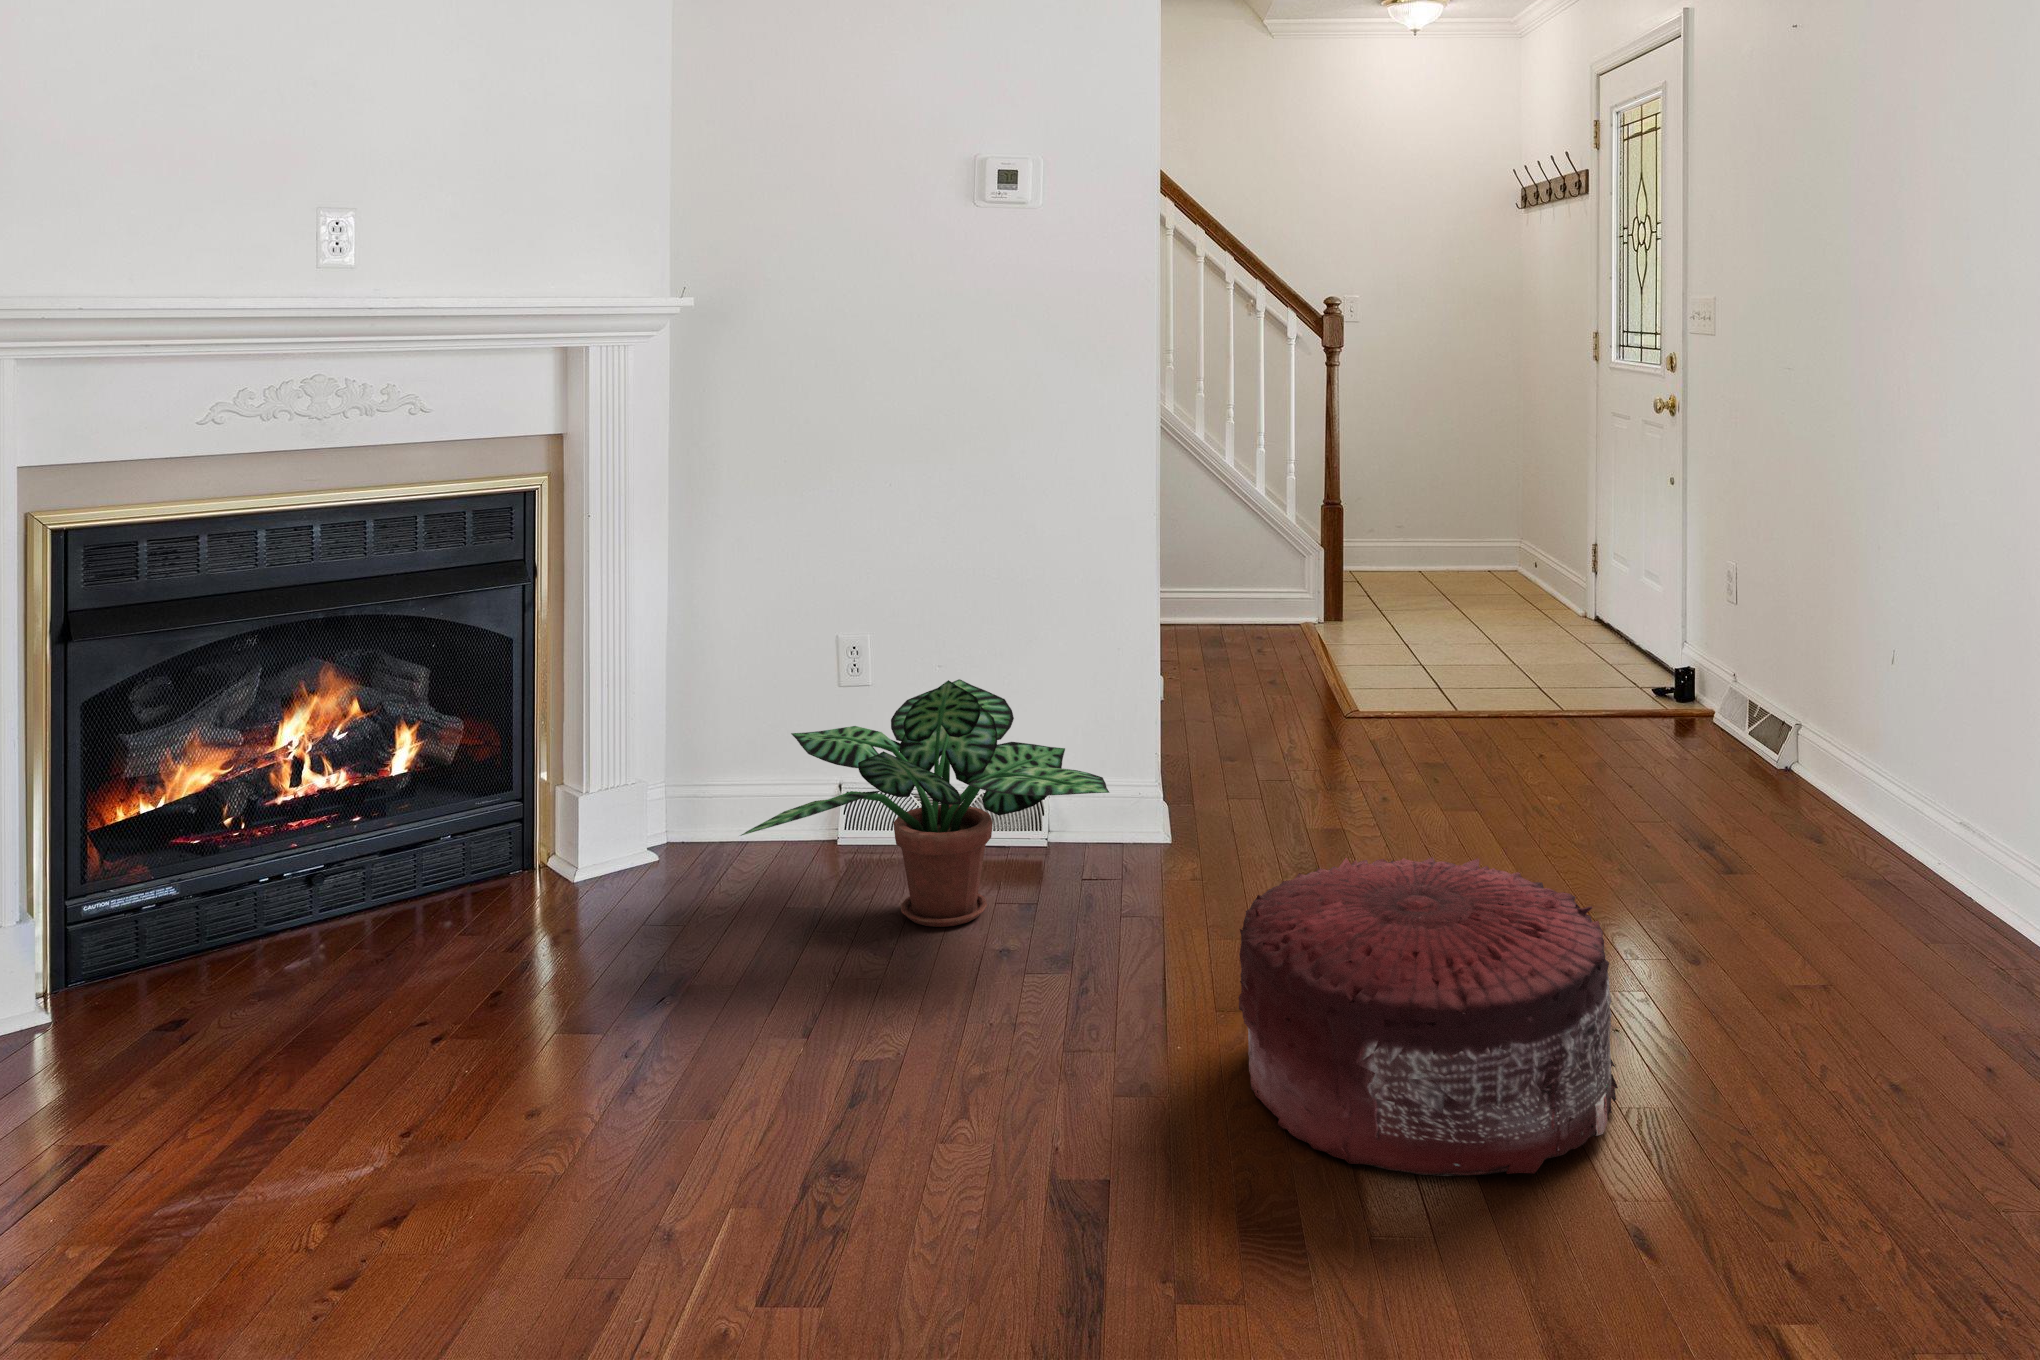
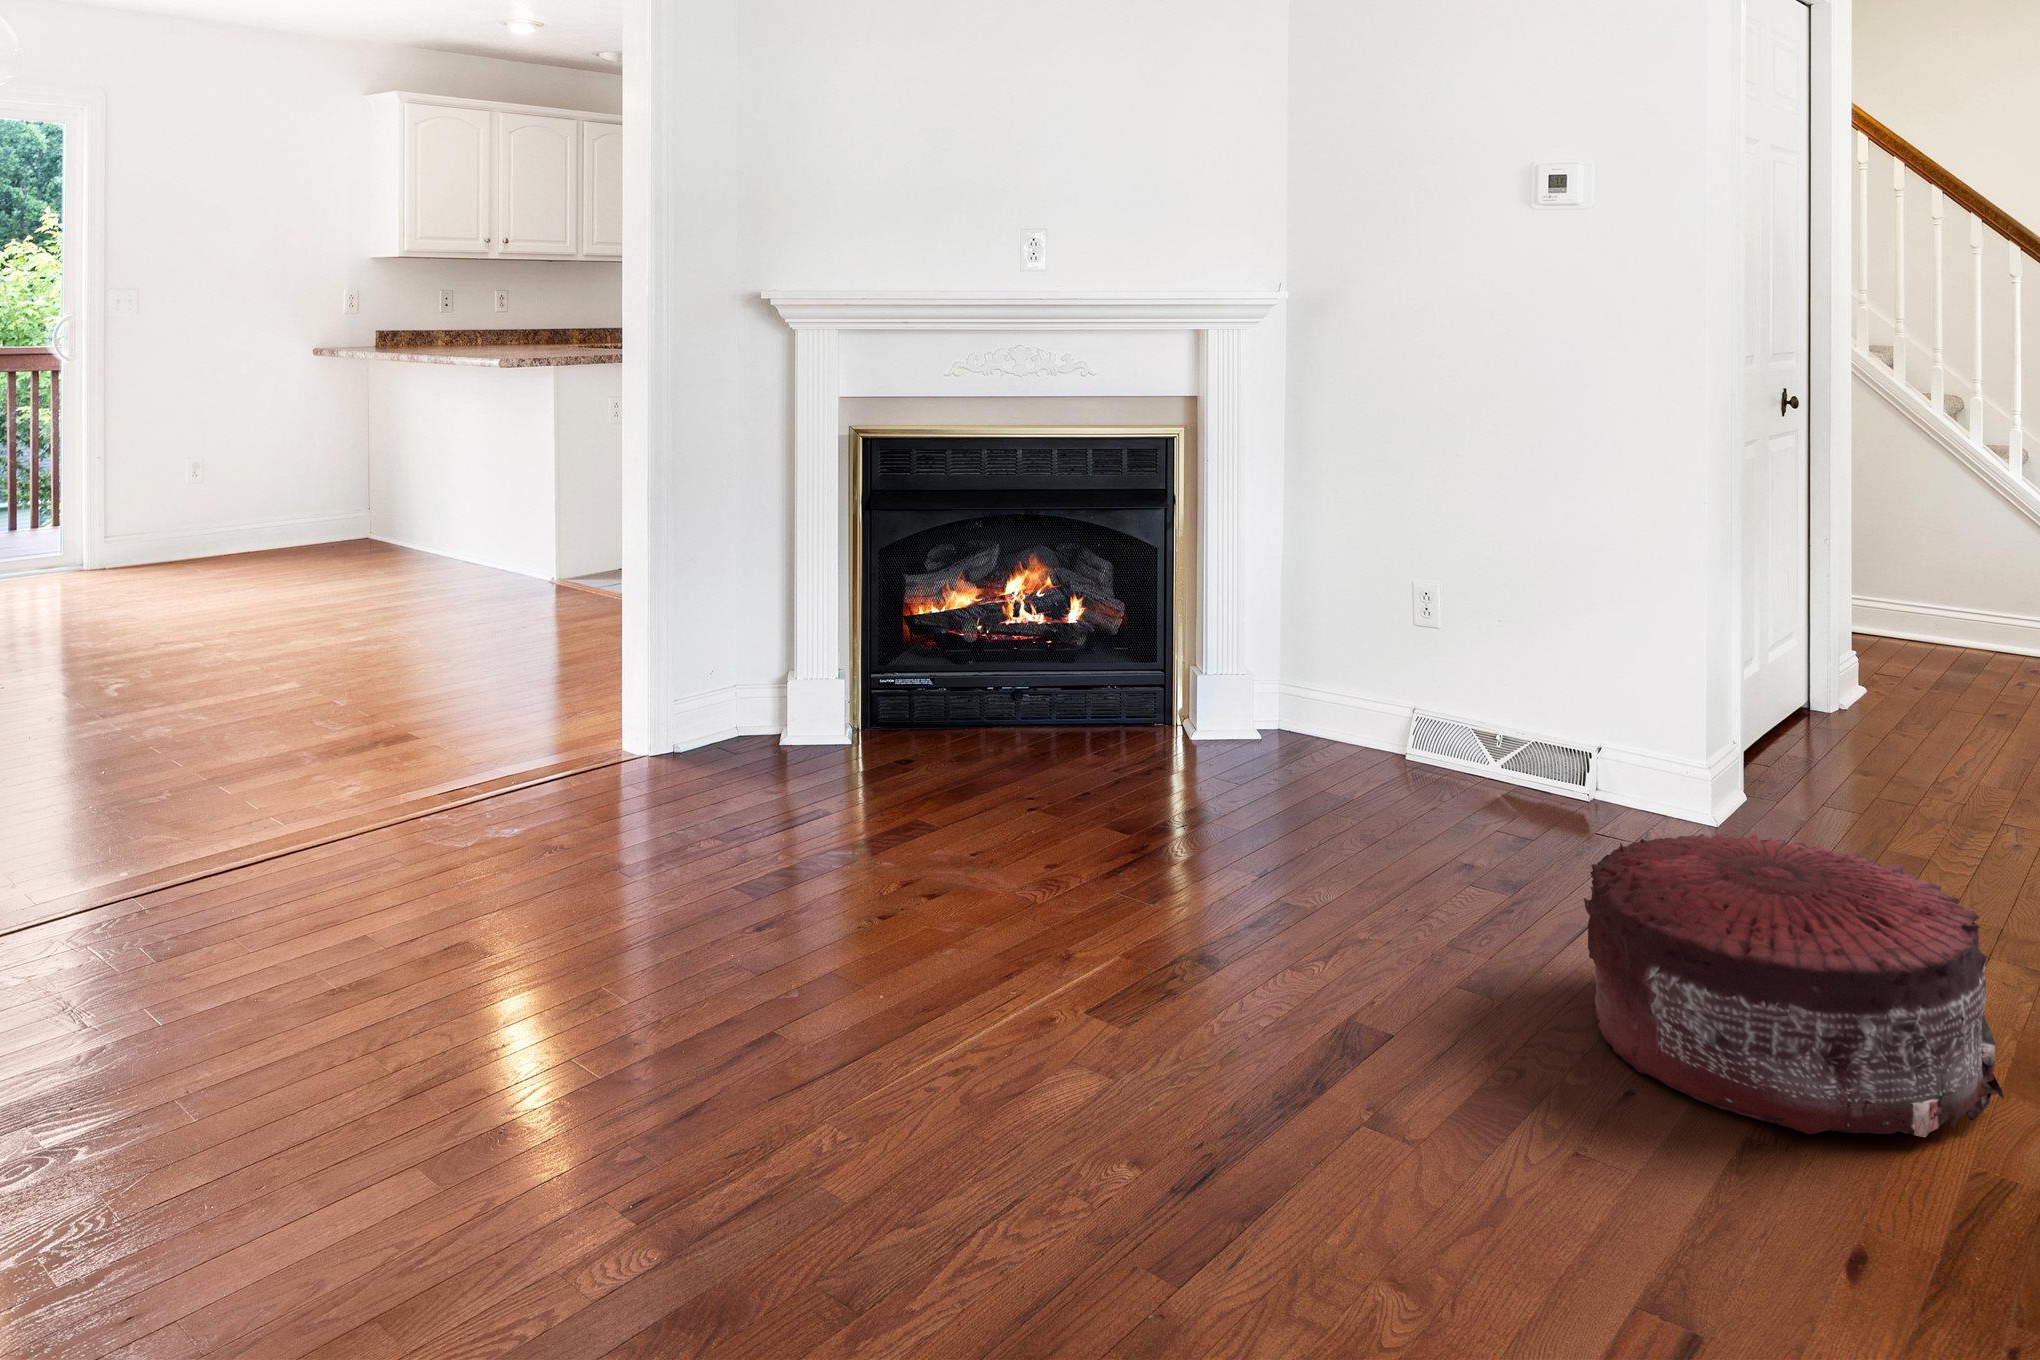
potted plant: present [741,679,1109,927] -> none [1266,618,1584,830]

